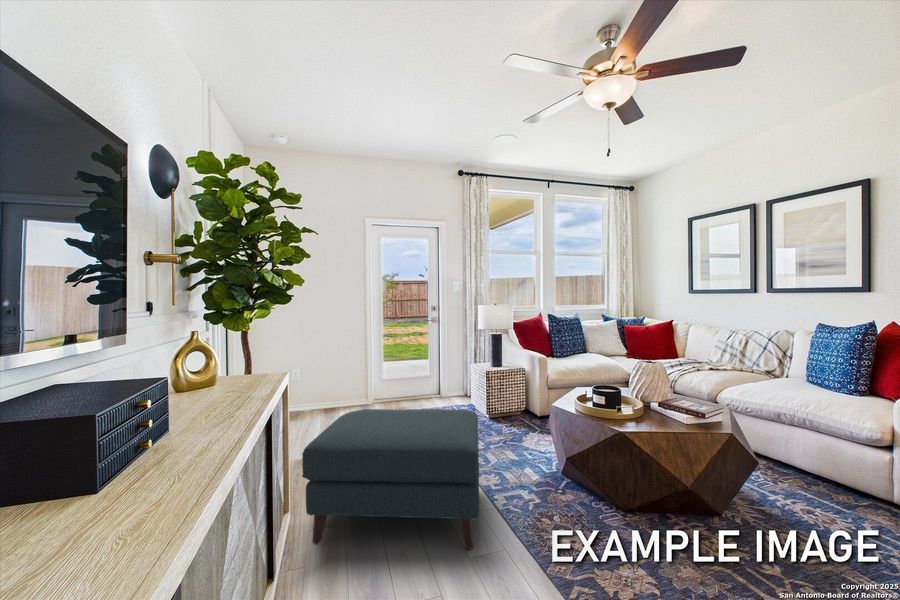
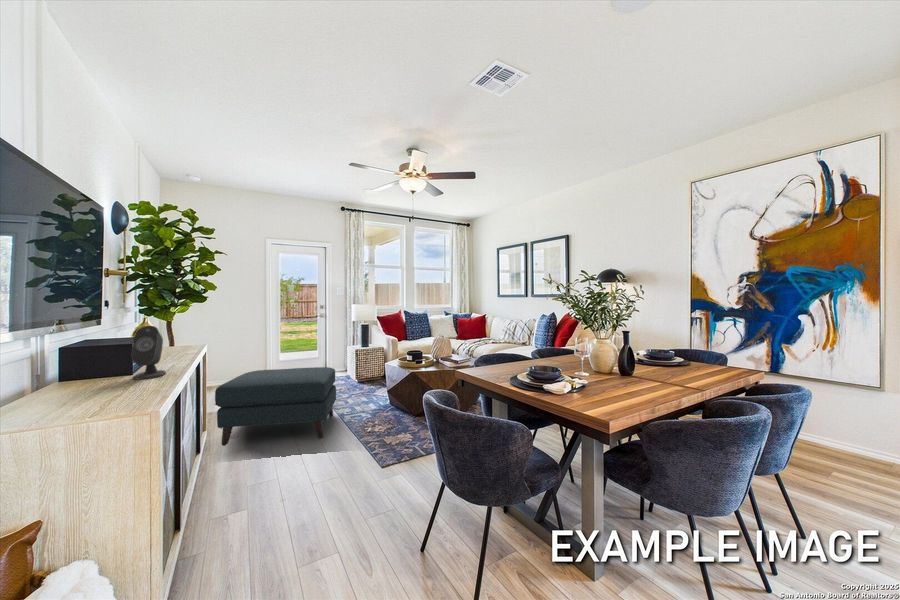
speaker: none [89,371,185,520] -> present [131,326,166,380]

